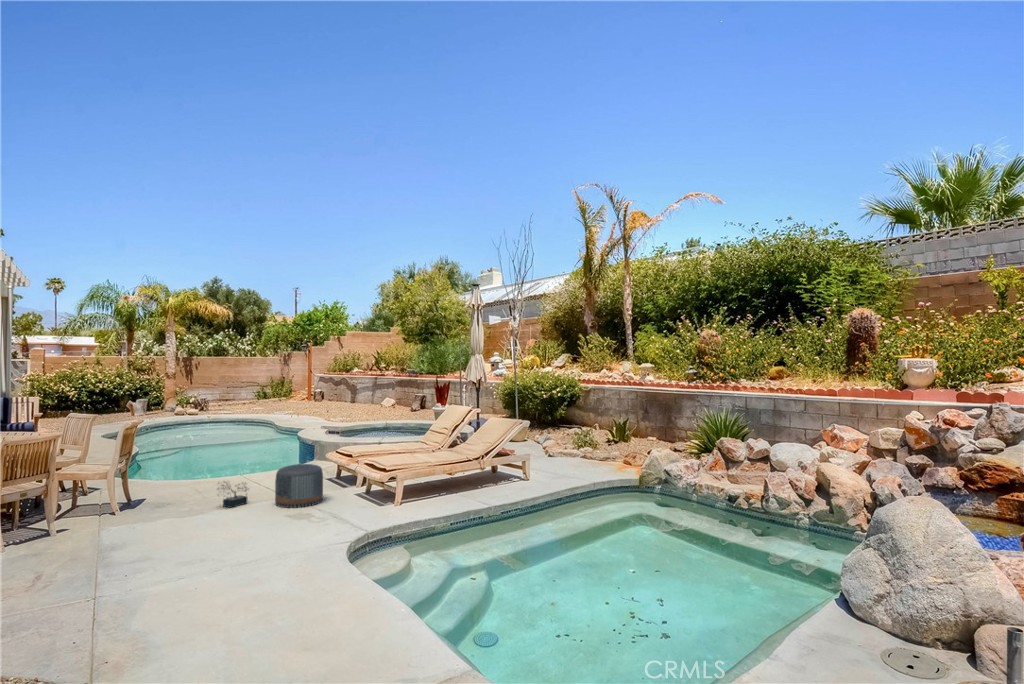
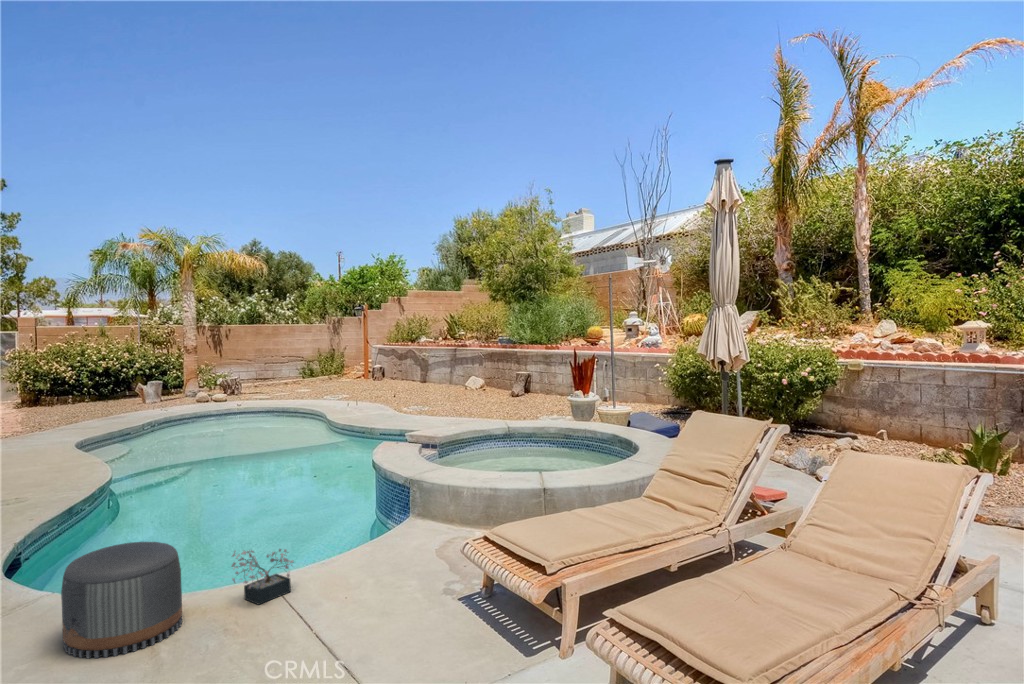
pouf: present [275,464,323,508] -> present [61,542,182,658]

